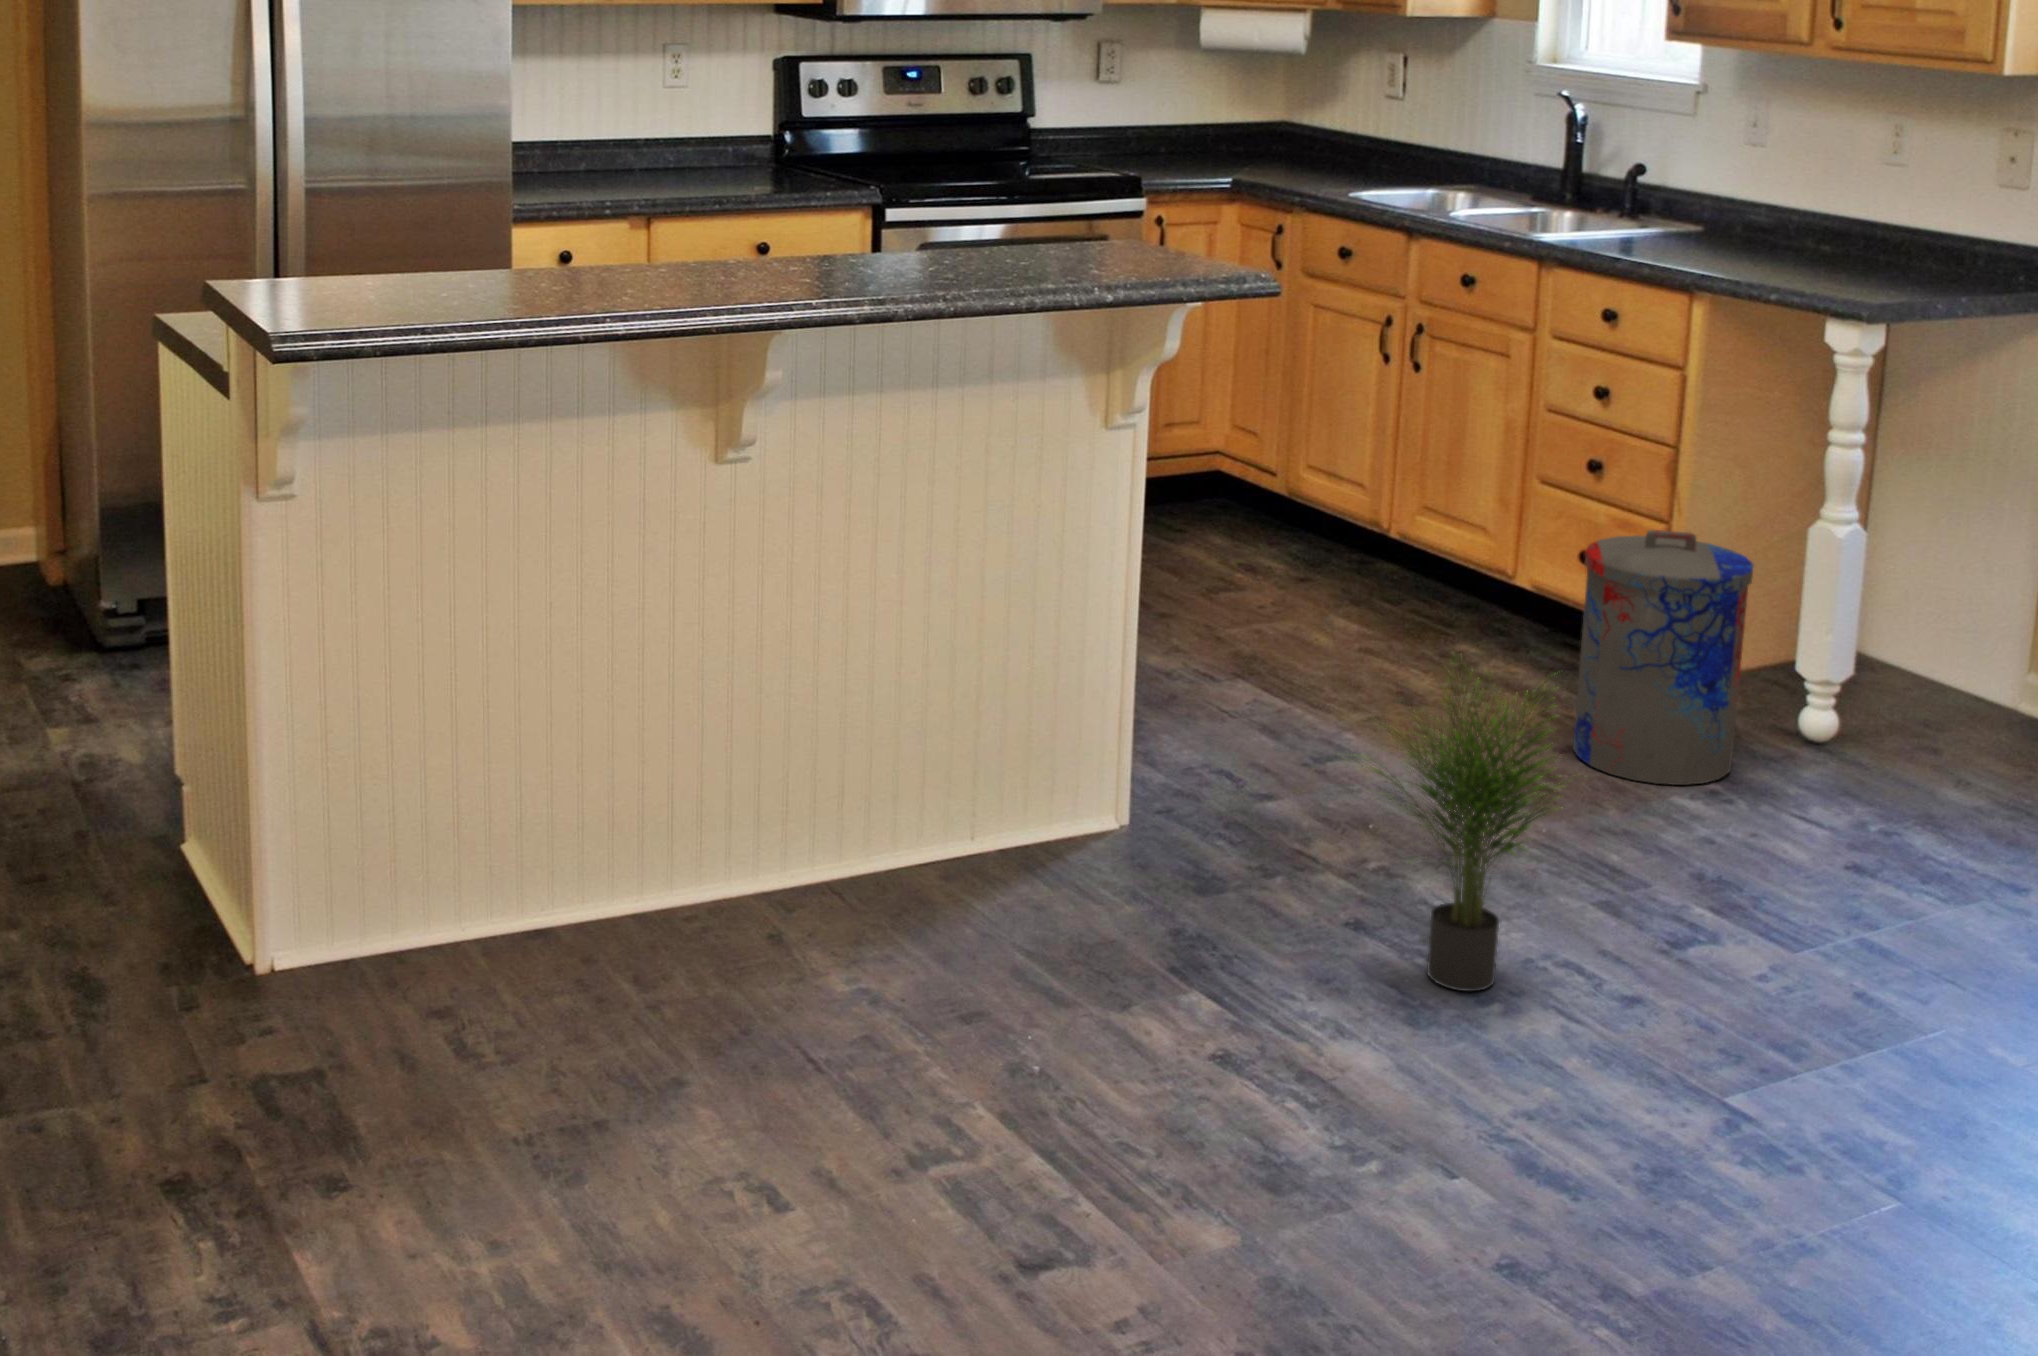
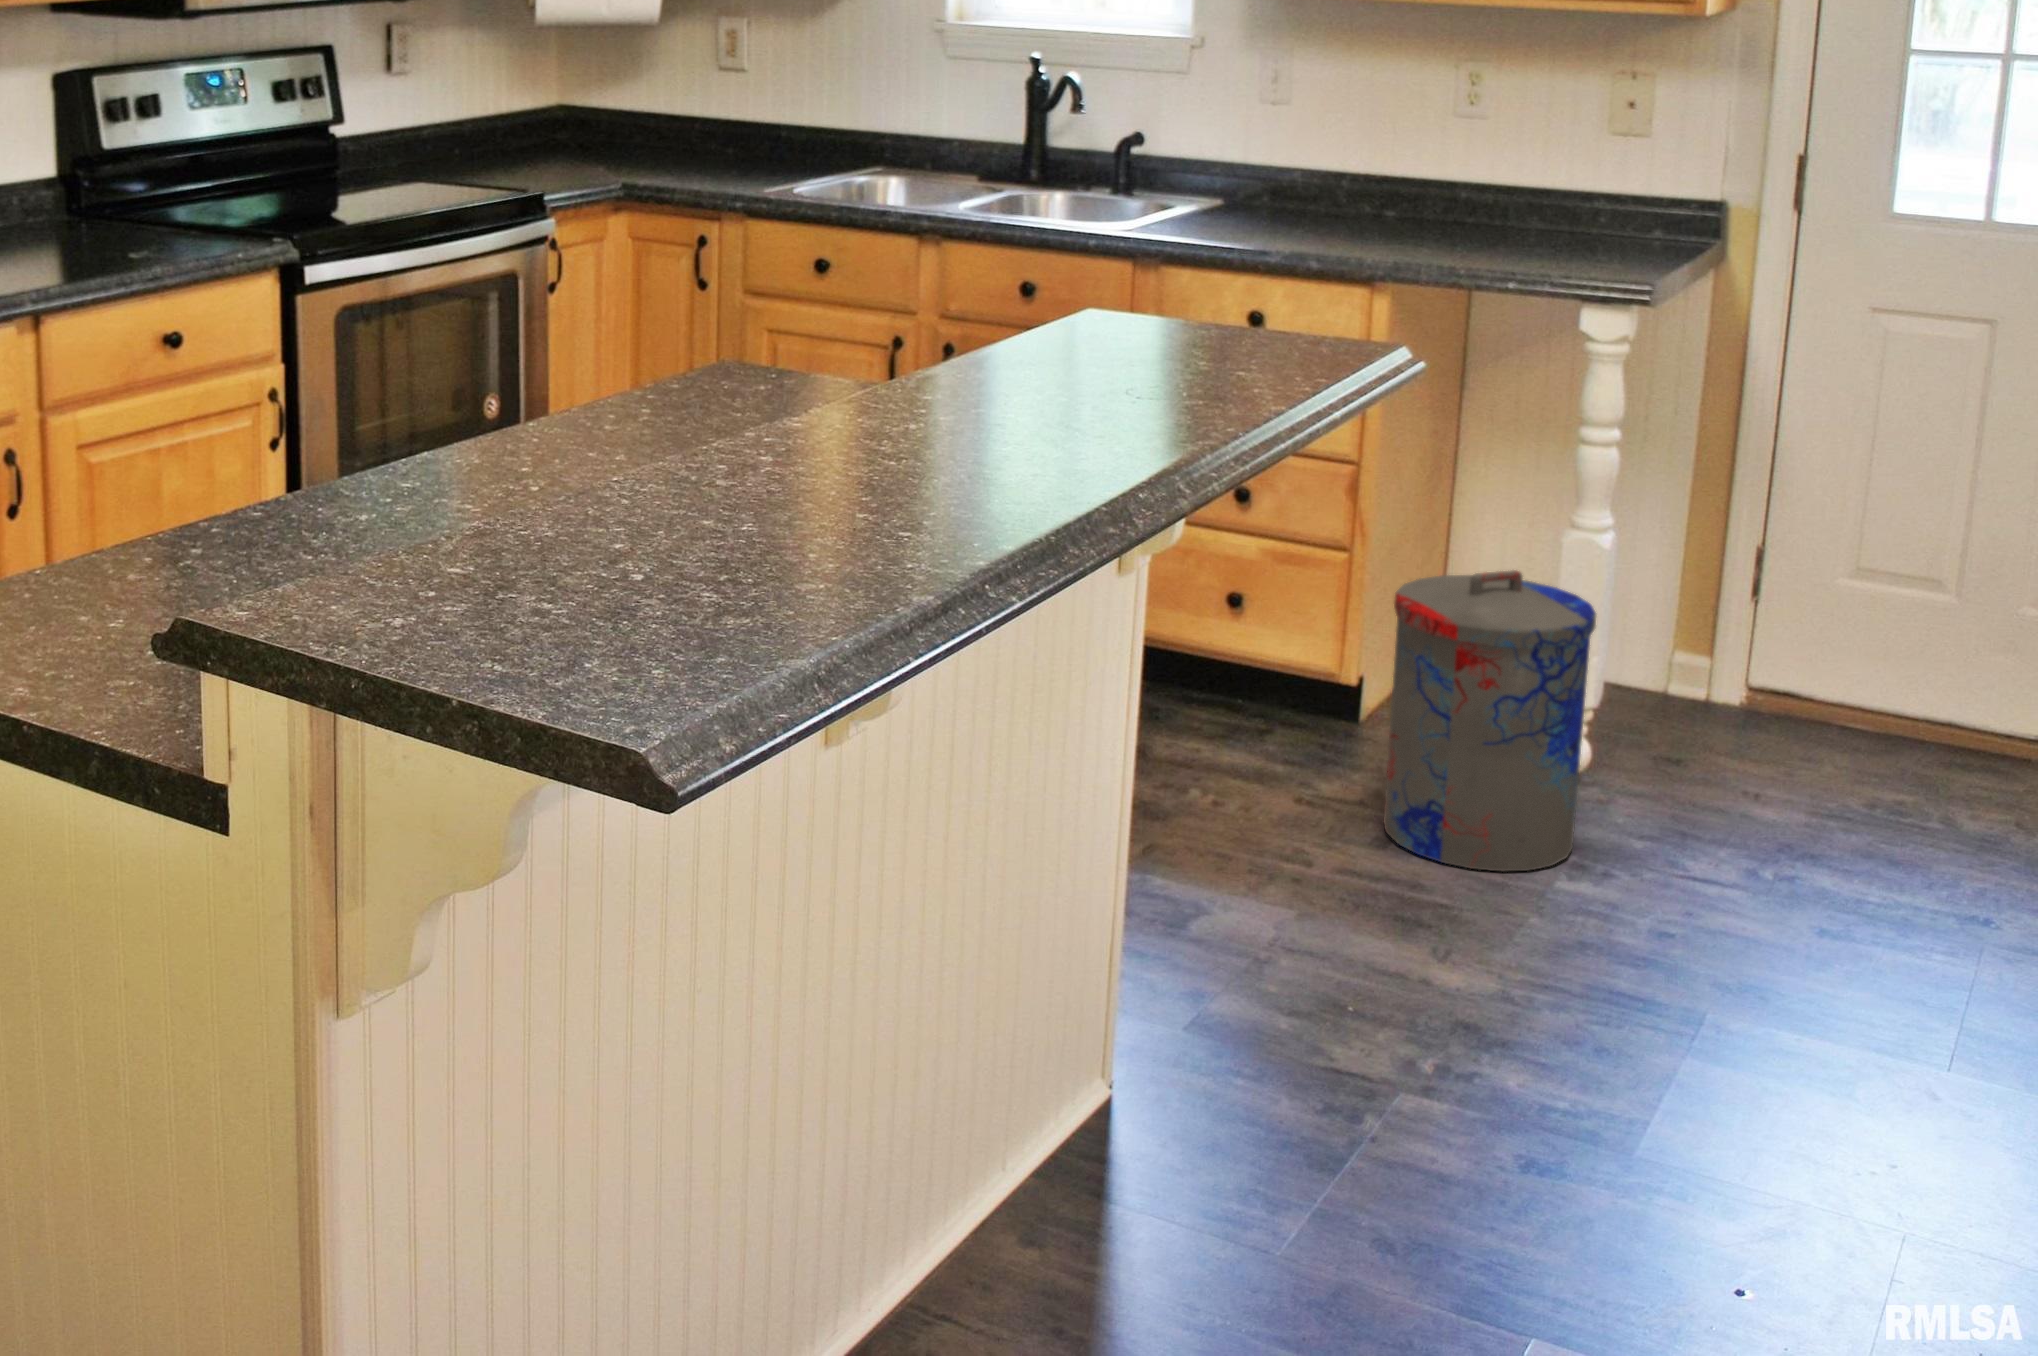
potted plant: present [1358,671,1567,991] -> none [1604,801,1944,1234]

